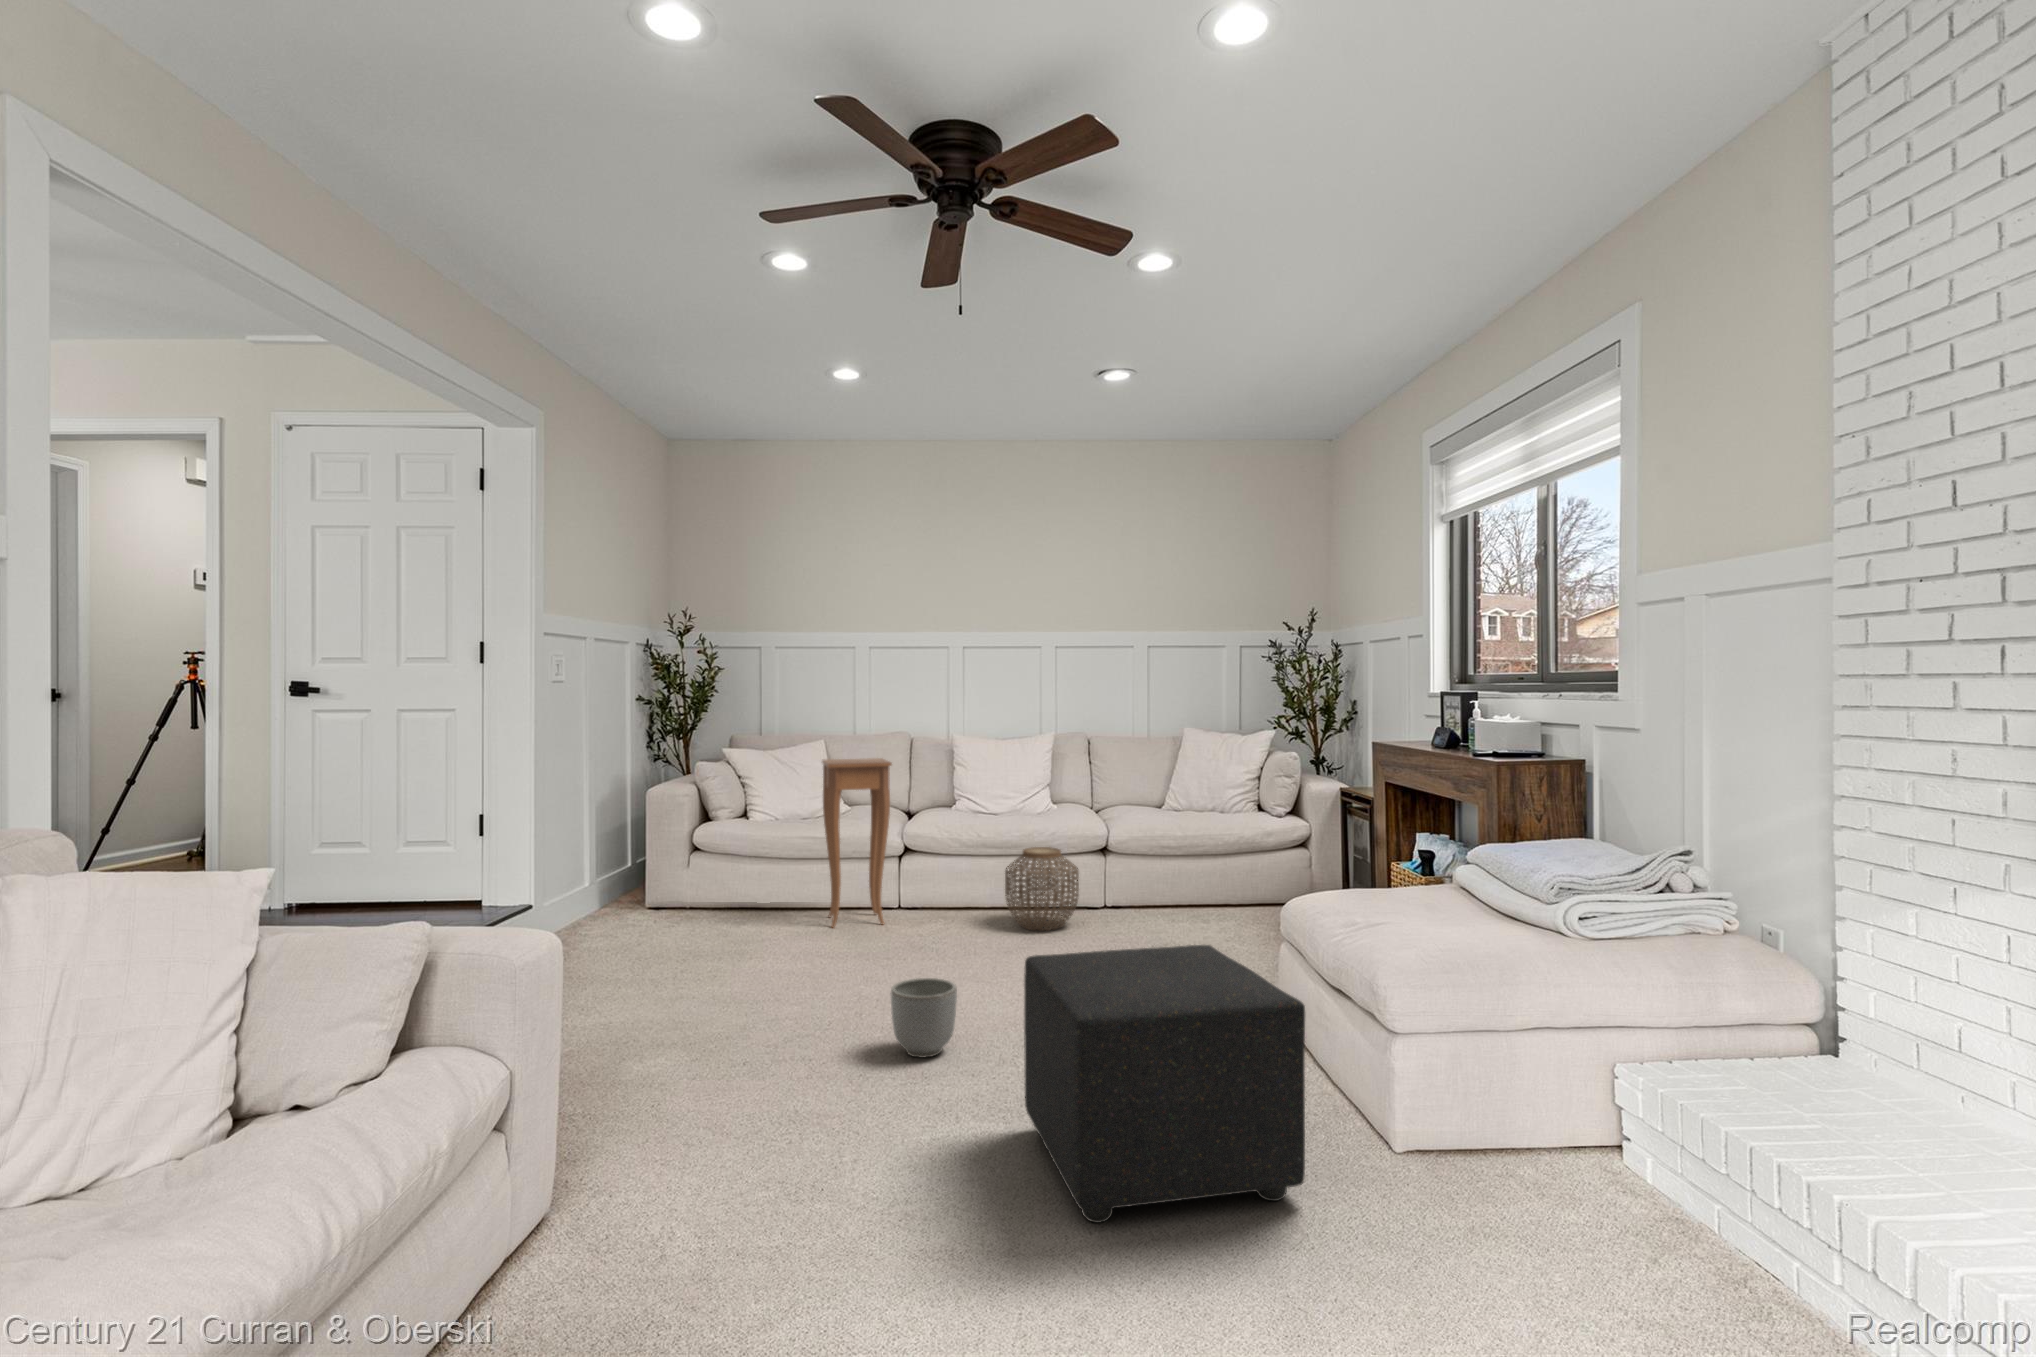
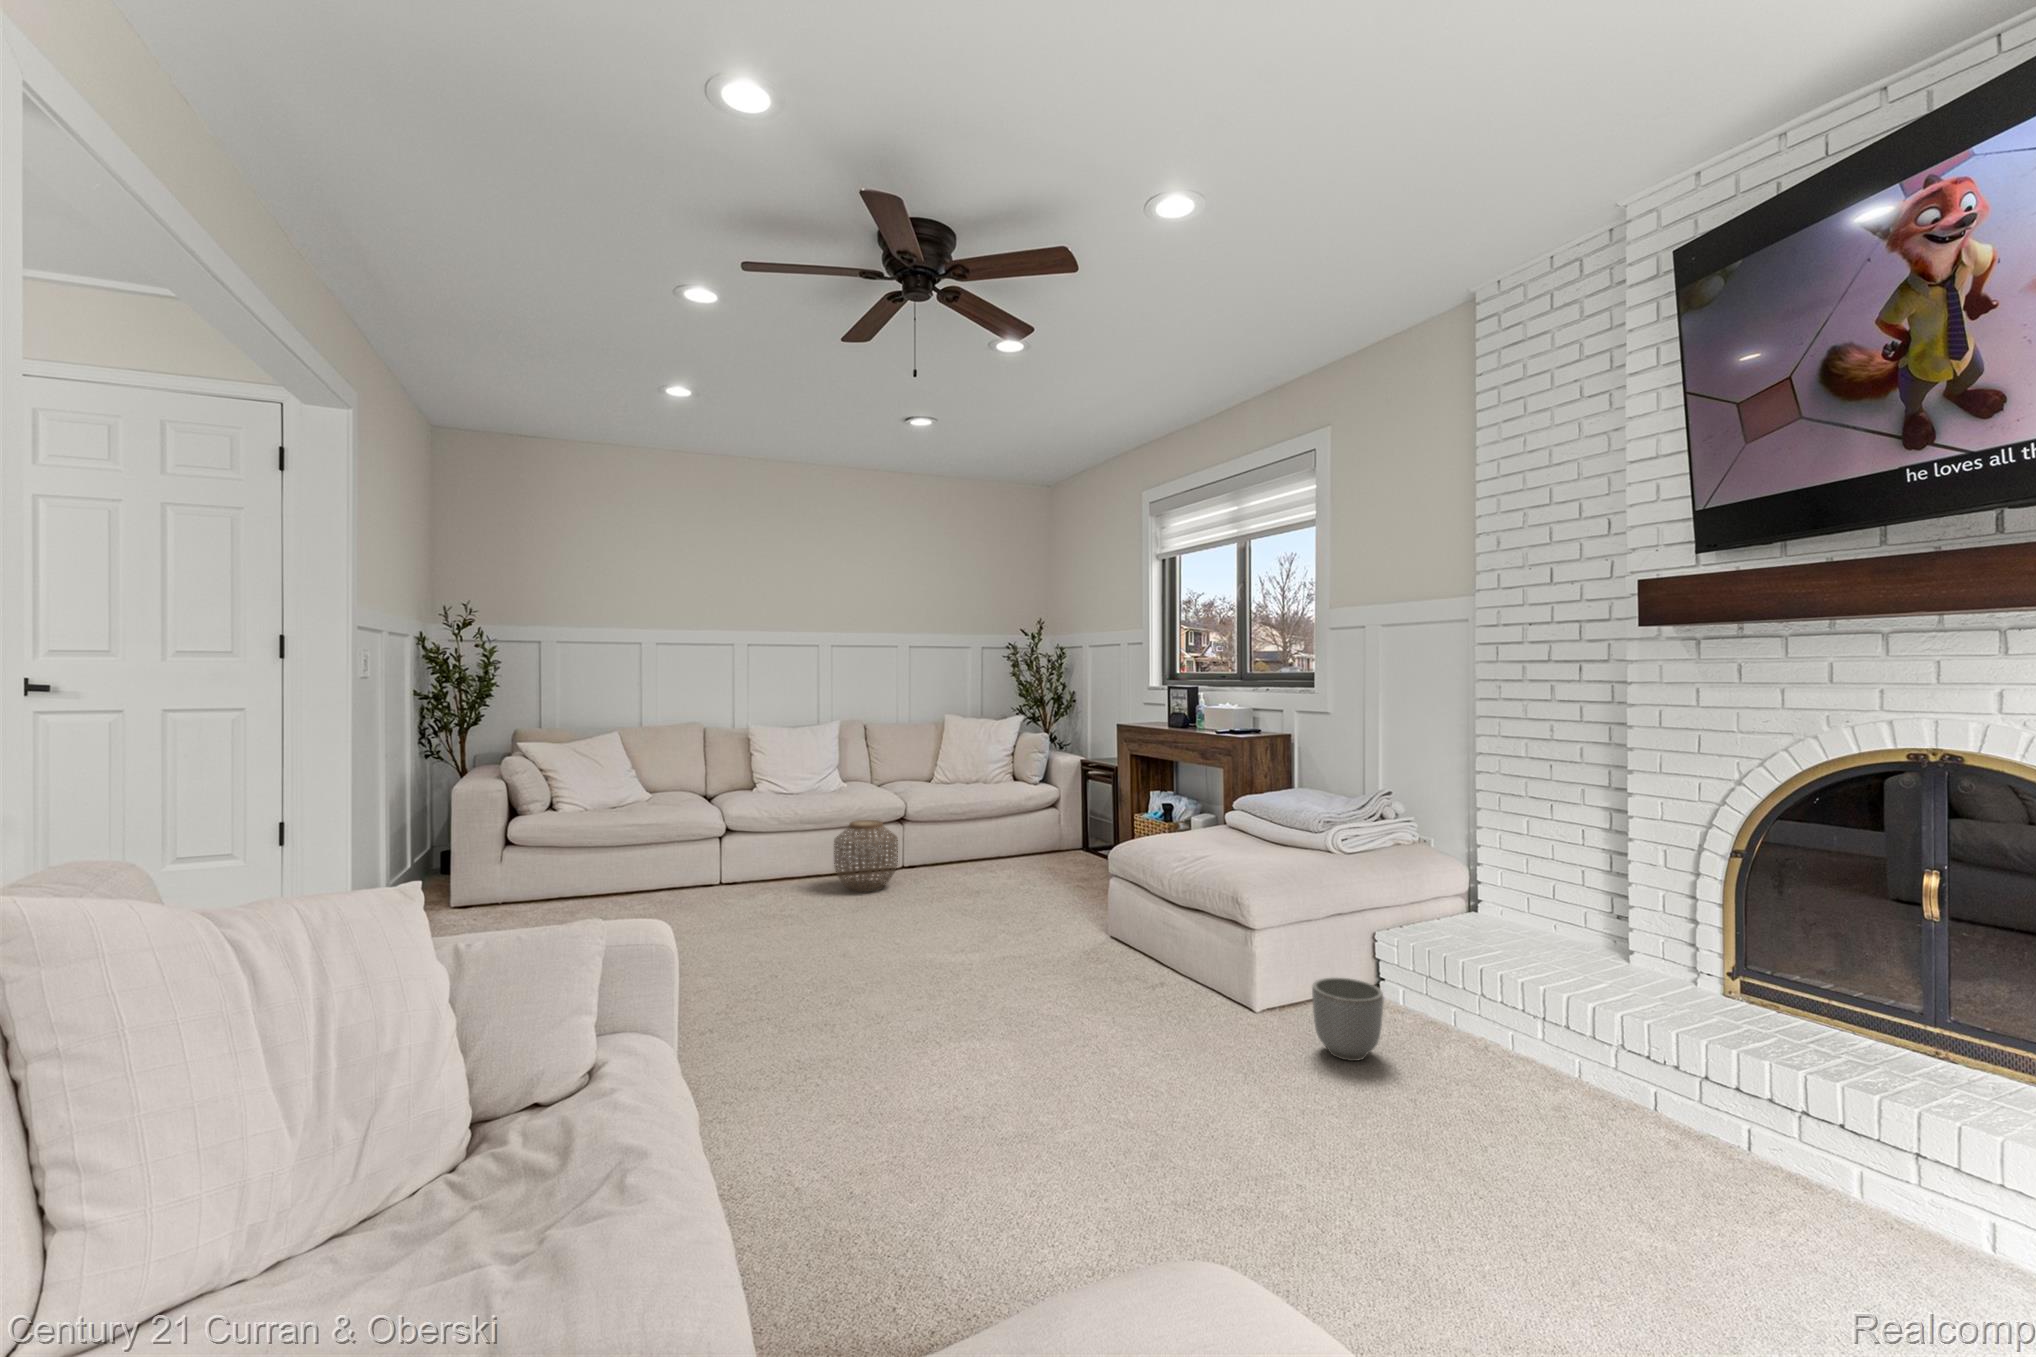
side table: present [822,758,892,928] -> none [652,747,730,907]
ottoman: present [1024,945,1305,1223] -> none [1002,881,1232,1093]
planter: present [890,978,957,1058] -> present [1312,978,1384,1061]

